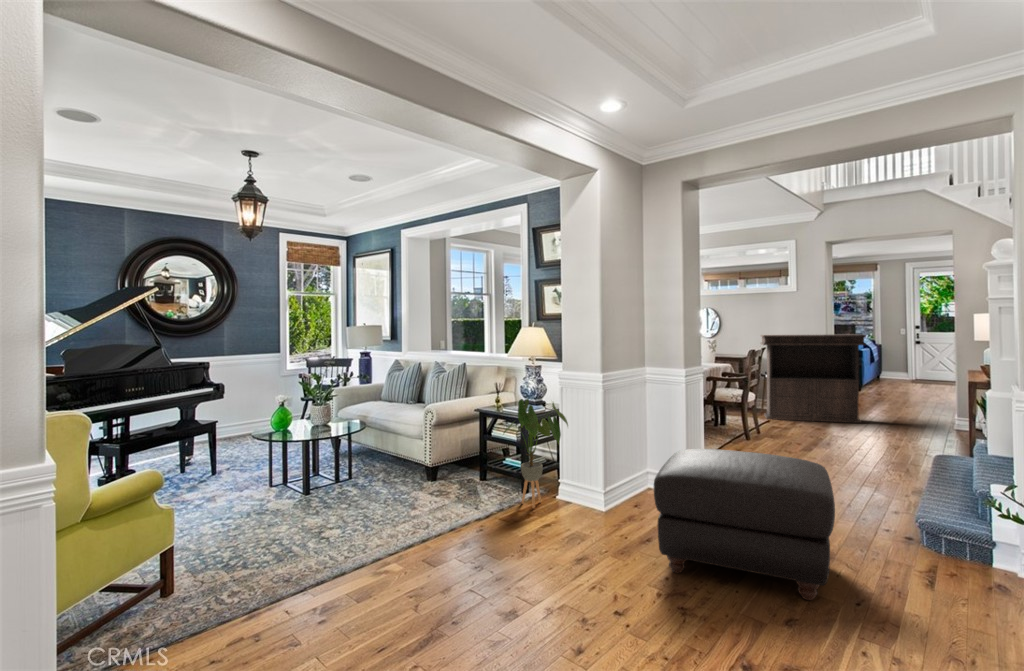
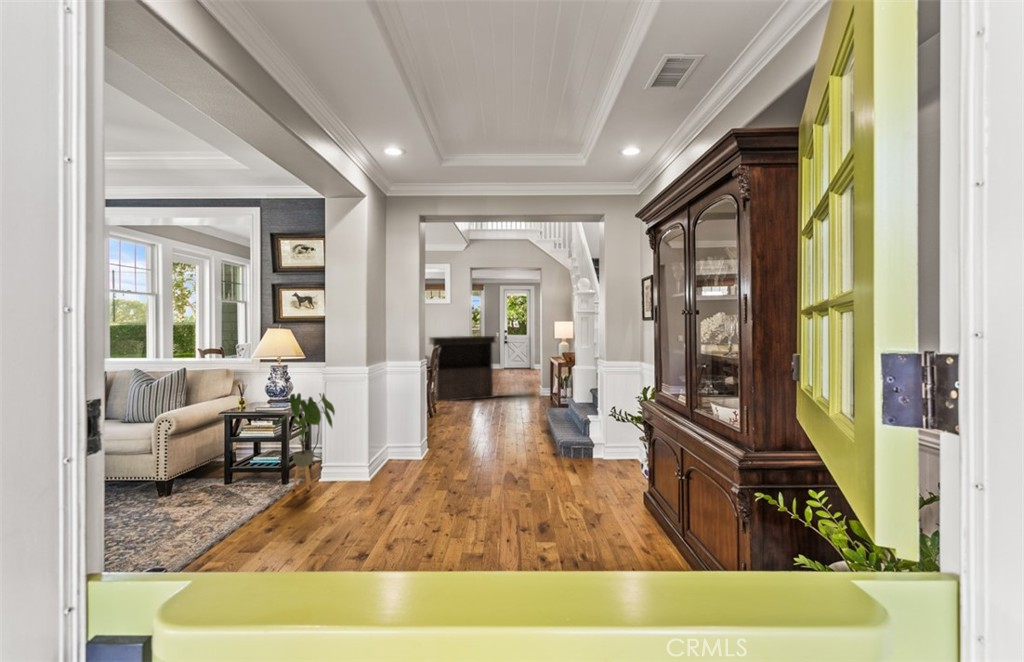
ottoman: present [654,449,835,600] -> none [430,411,544,501]

